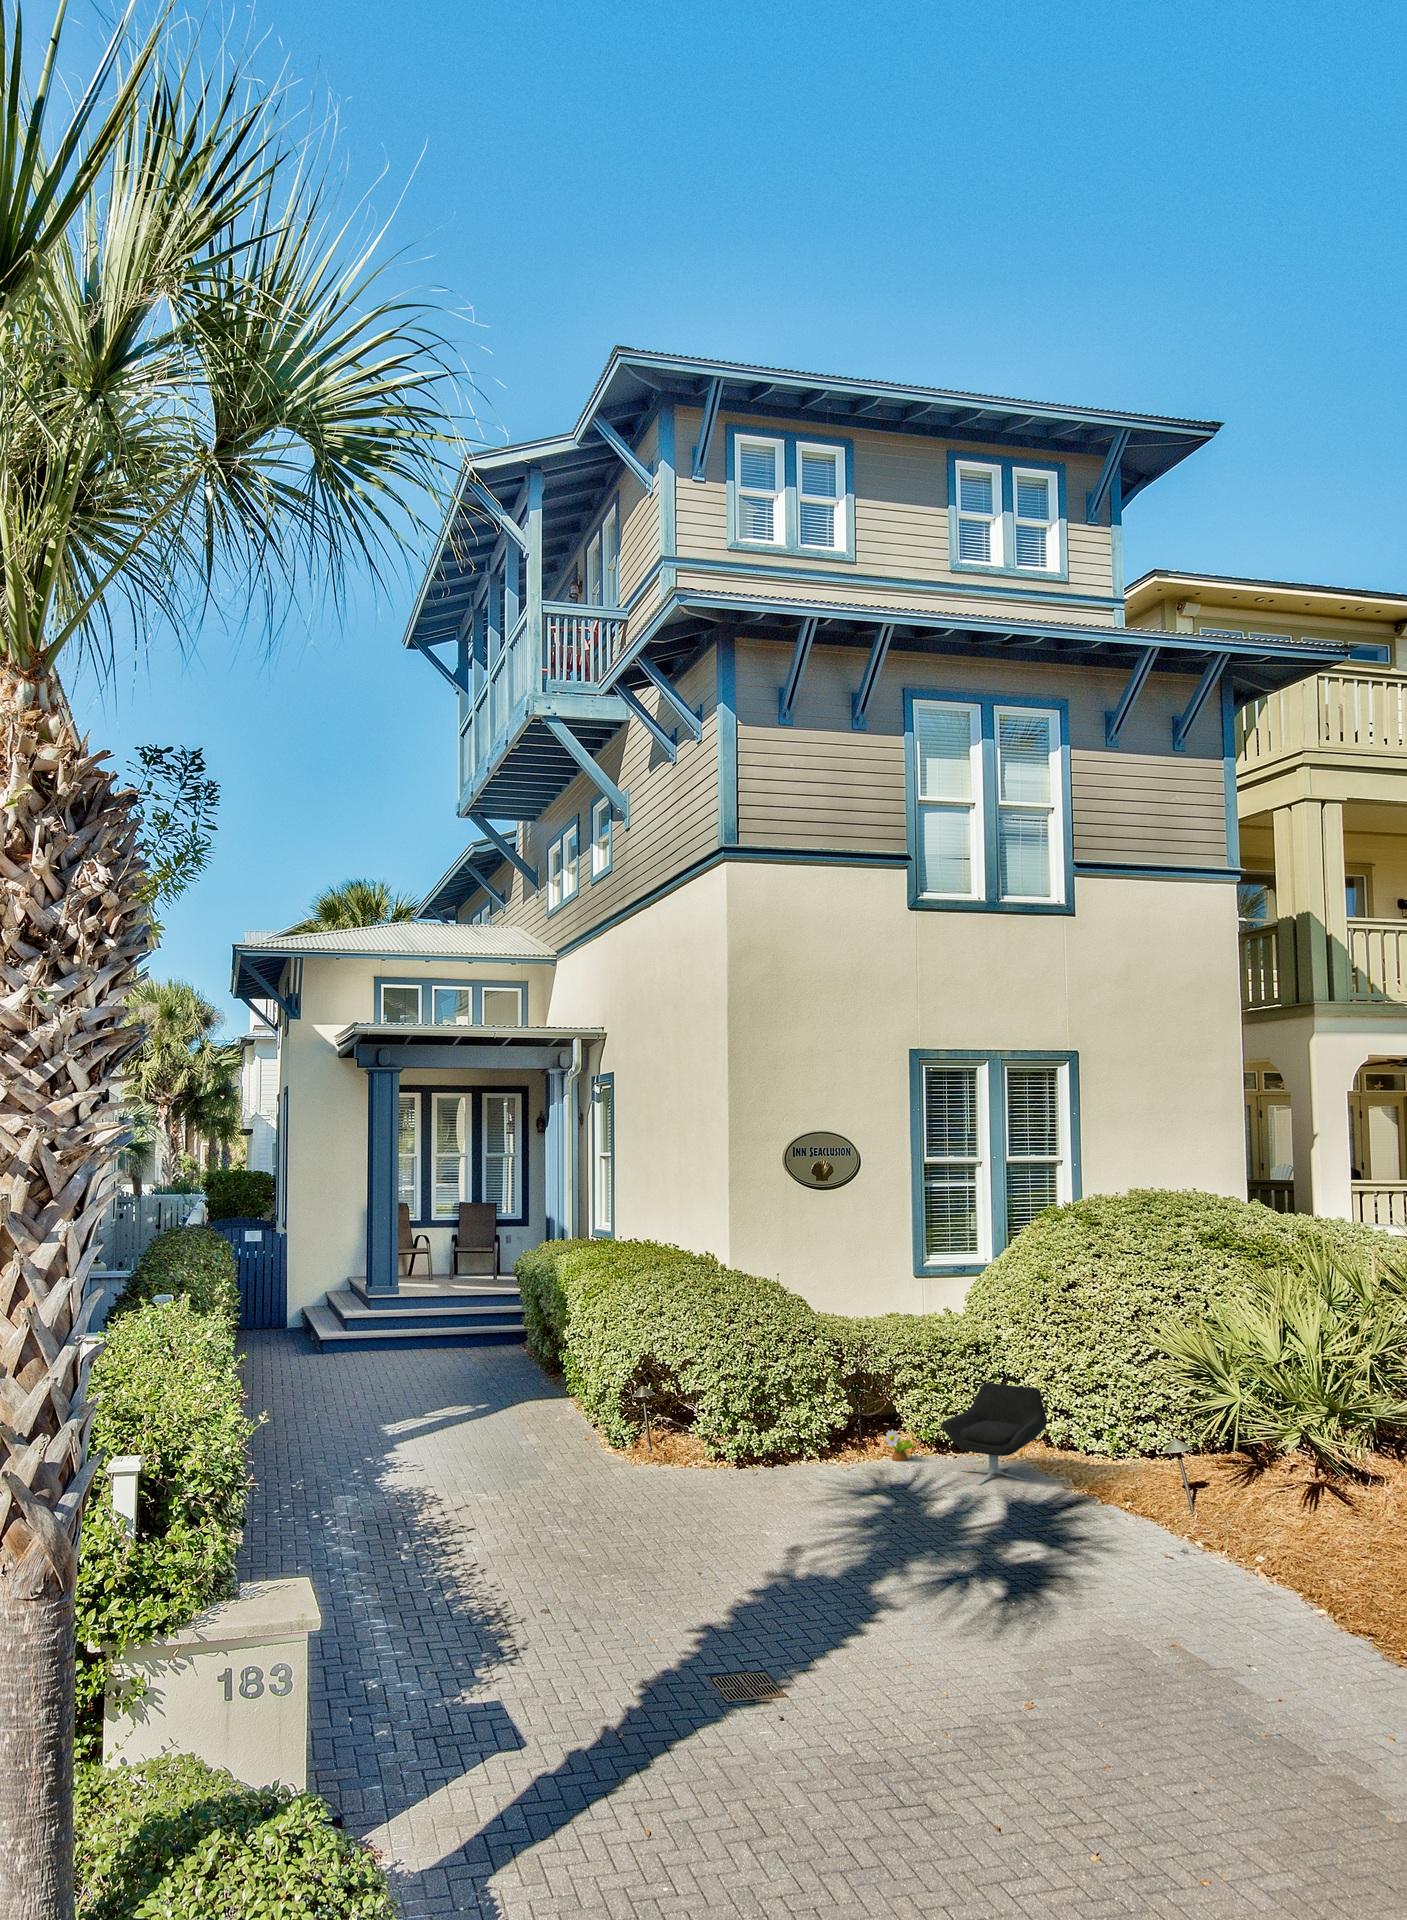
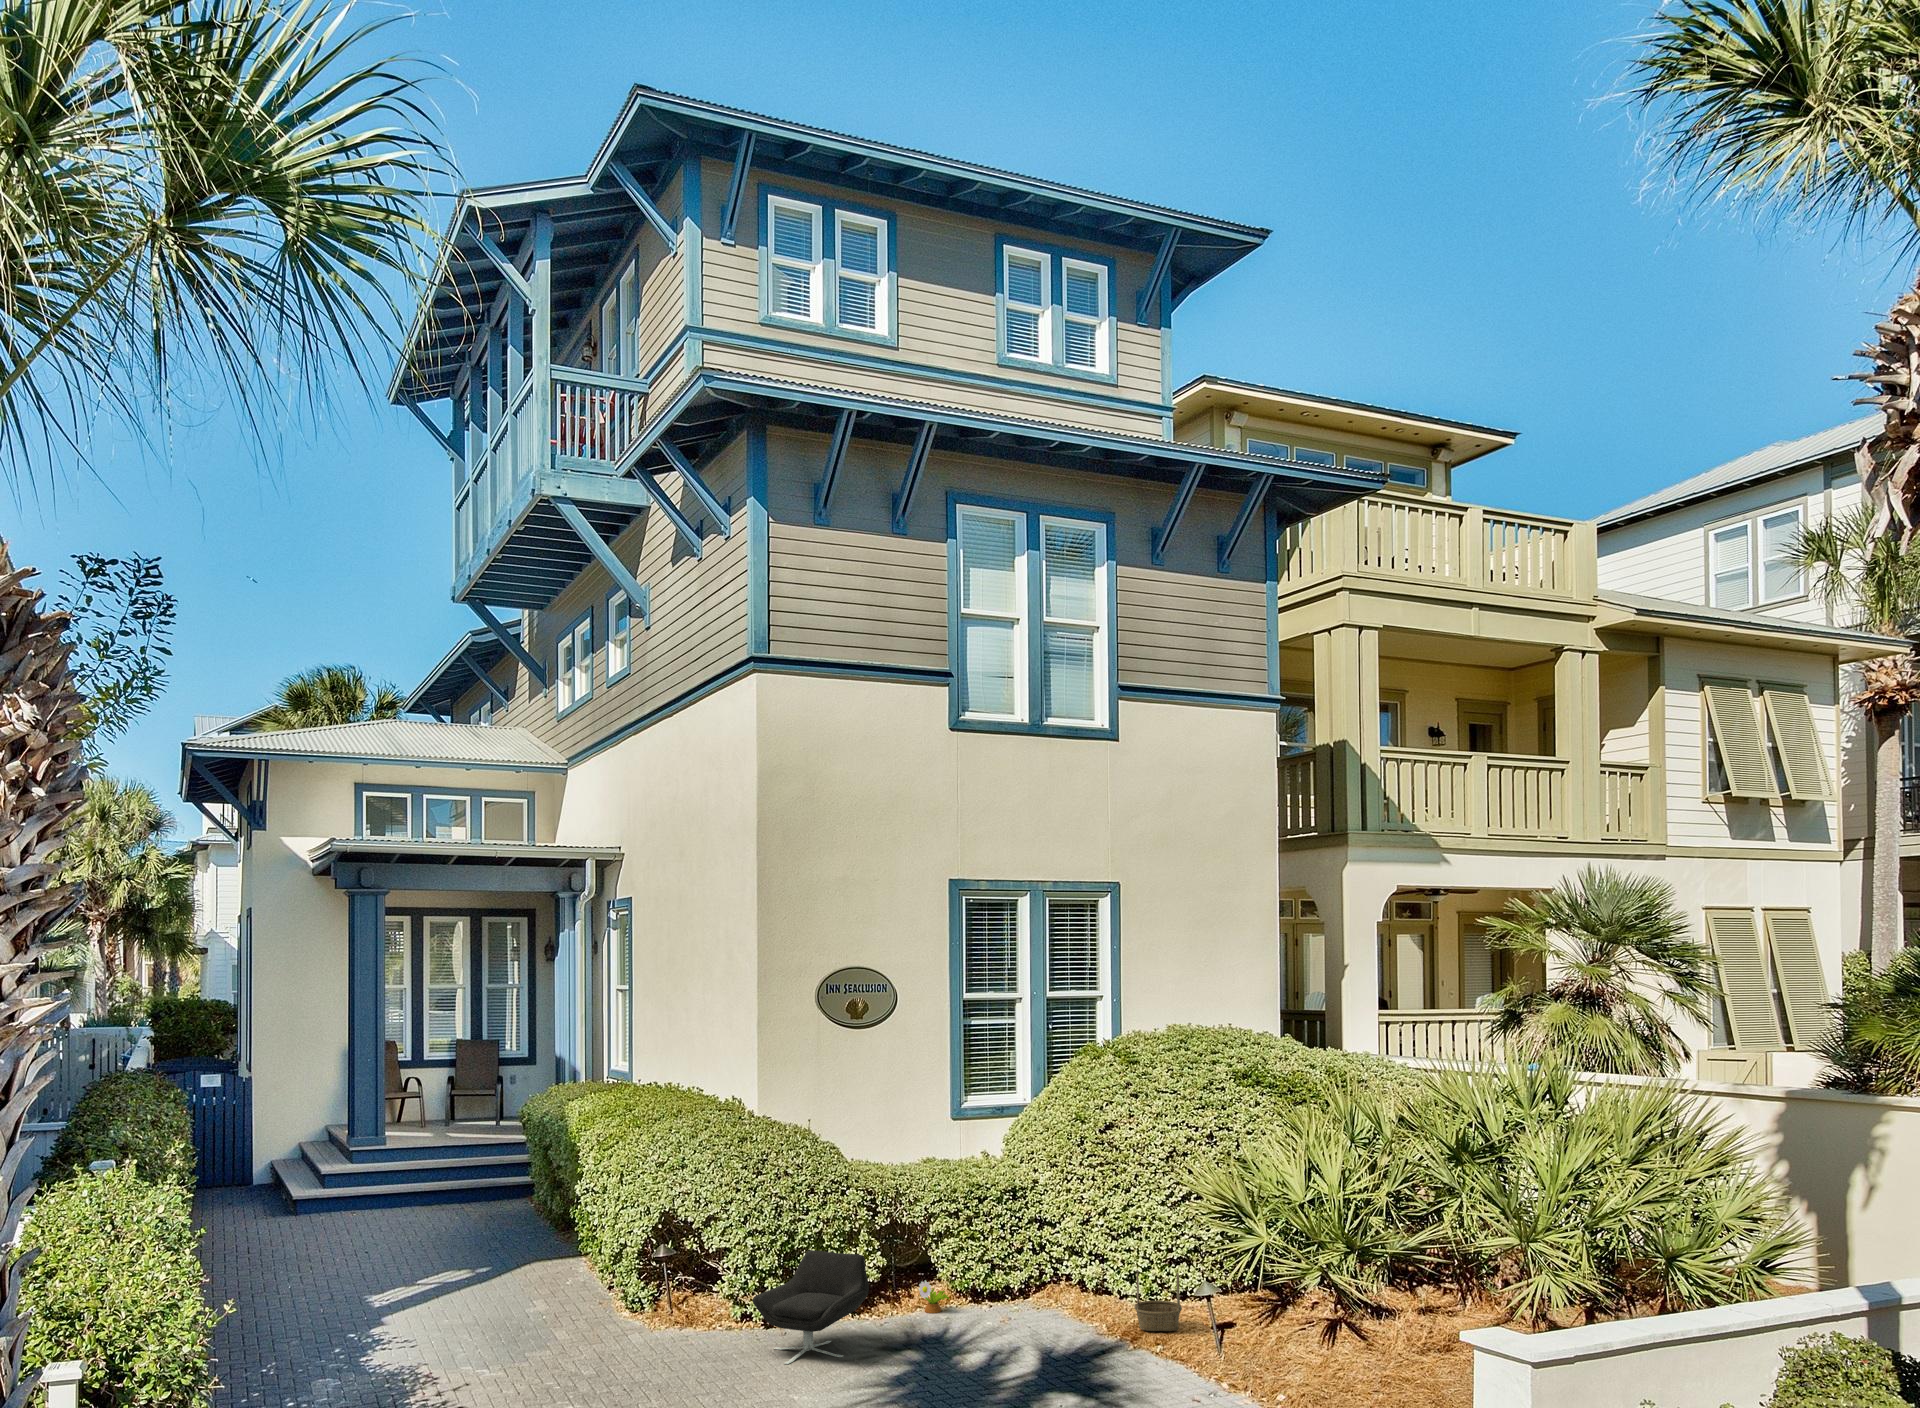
lounge chair: present [941,1382,1047,1485] -> present [752,1250,869,1364]
basket: none [1102,1429,1150,1488] -> present [1134,1272,1182,1331]

